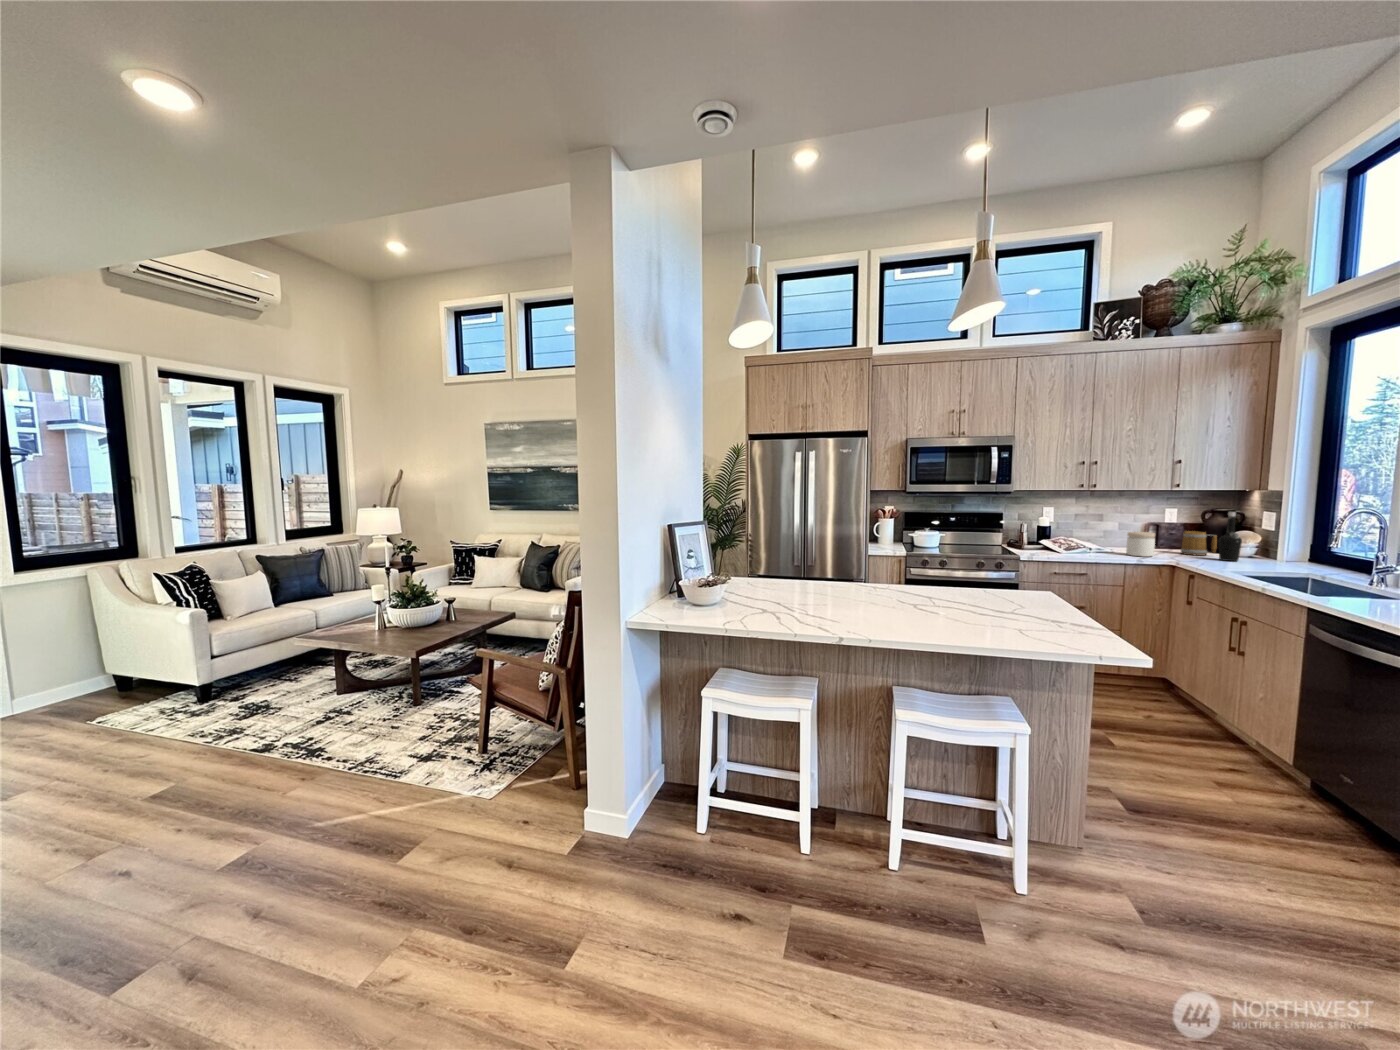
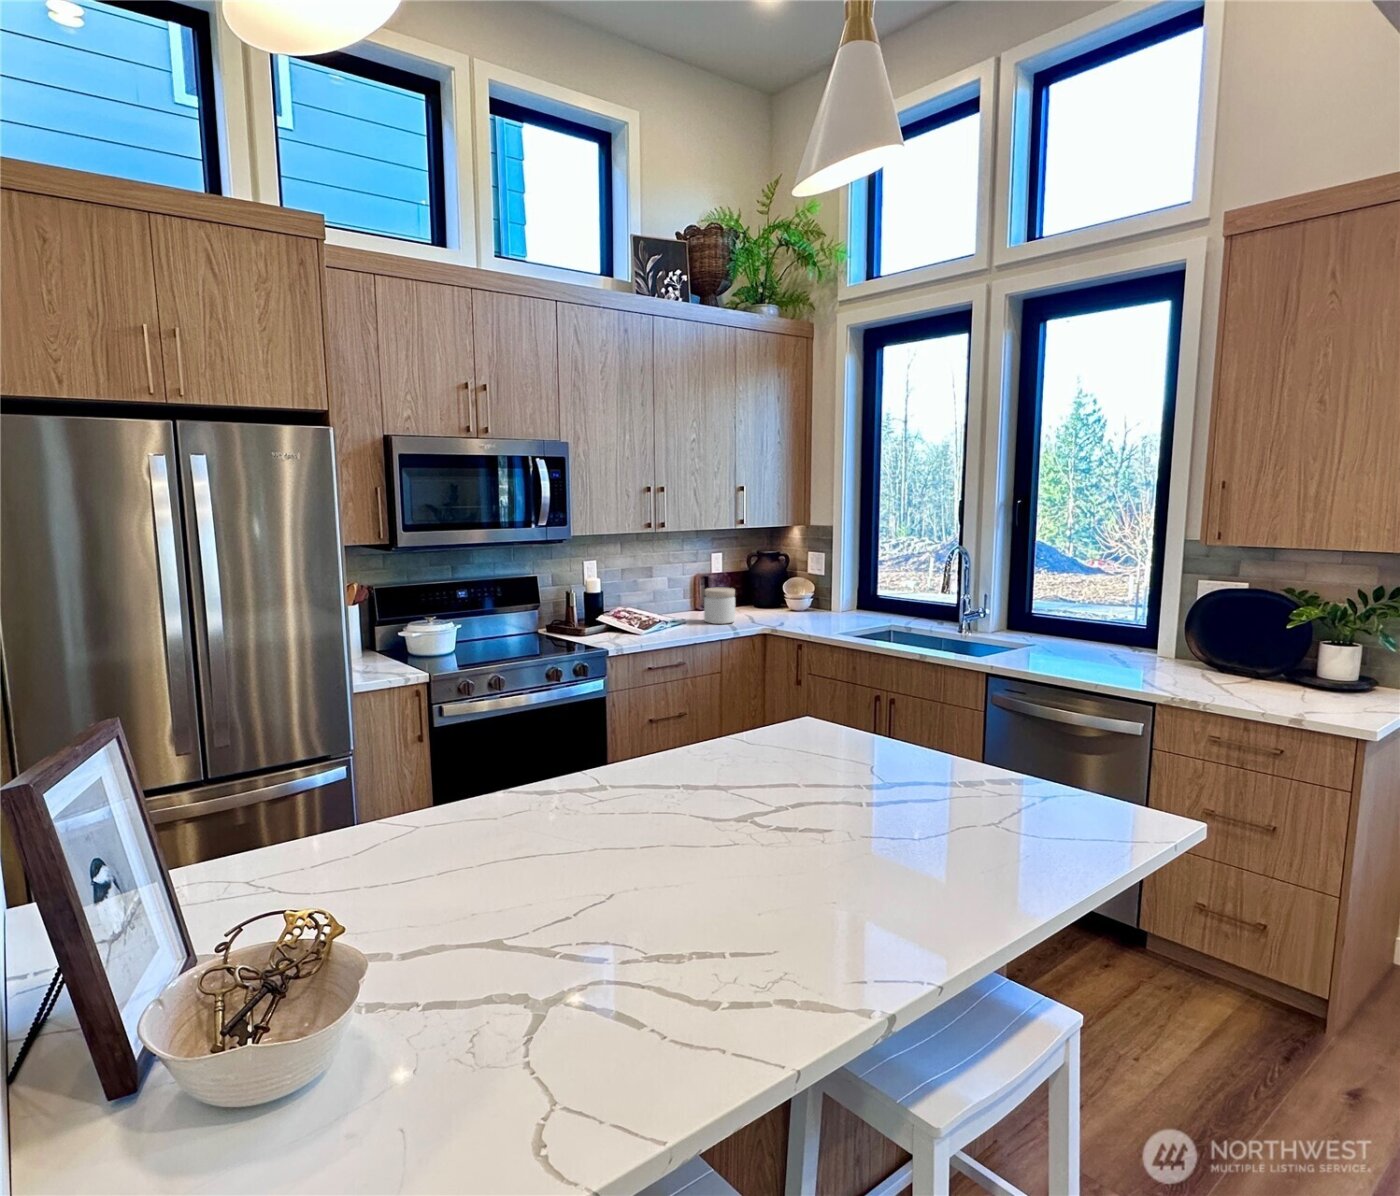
bottle: present [1218,512,1242,561] -> none [787,554,809,617]
mug: present [1181,531,1217,556] -> none [740,580,775,612]

